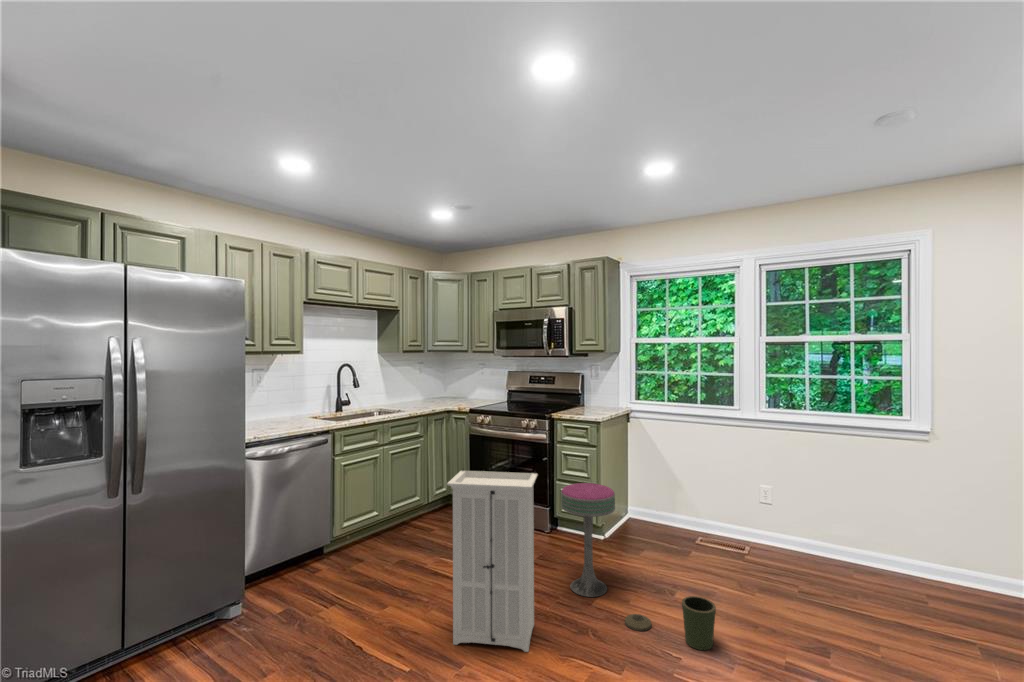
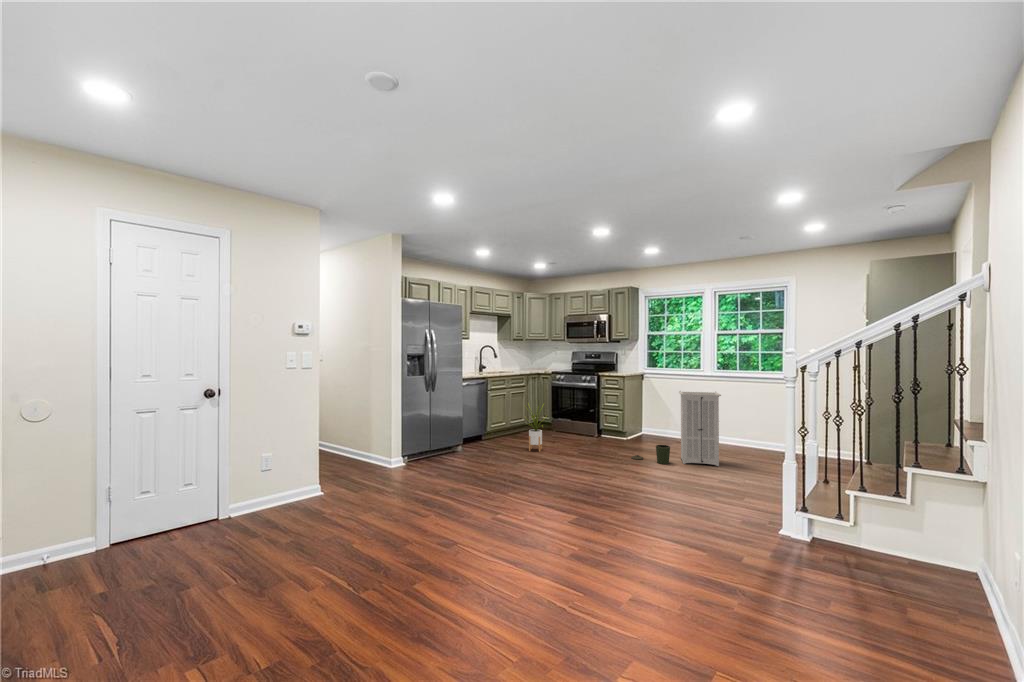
storage cabinet: present [447,469,538,652] -> present [679,391,721,466]
house plant: none [387,482,449,605] -> present [528,403,543,452]
bar stool: present [561,483,615,597] -> none [603,402,629,452]

